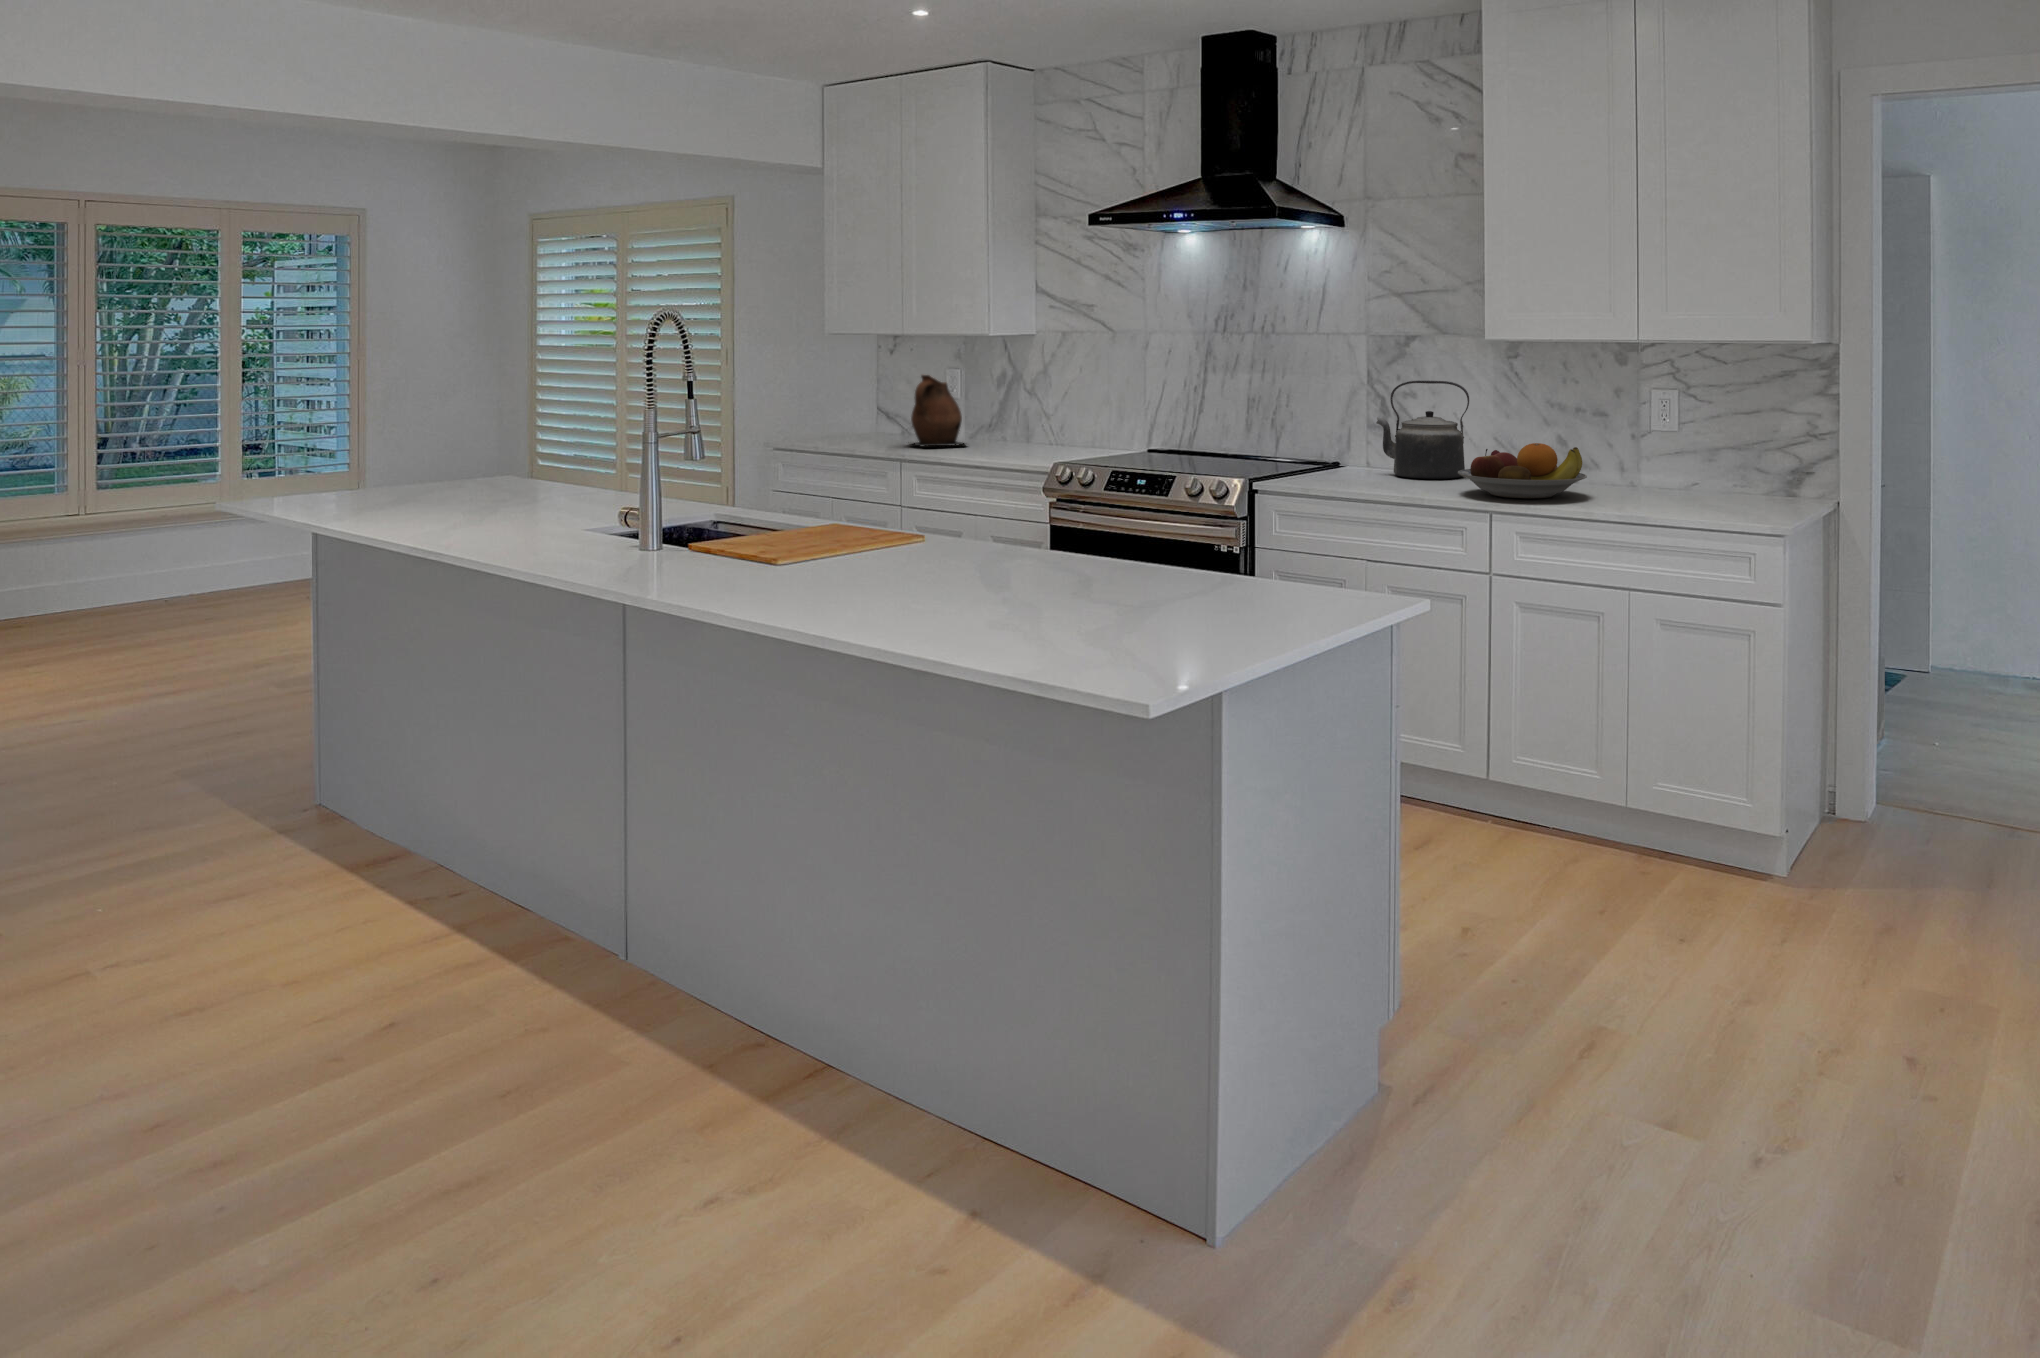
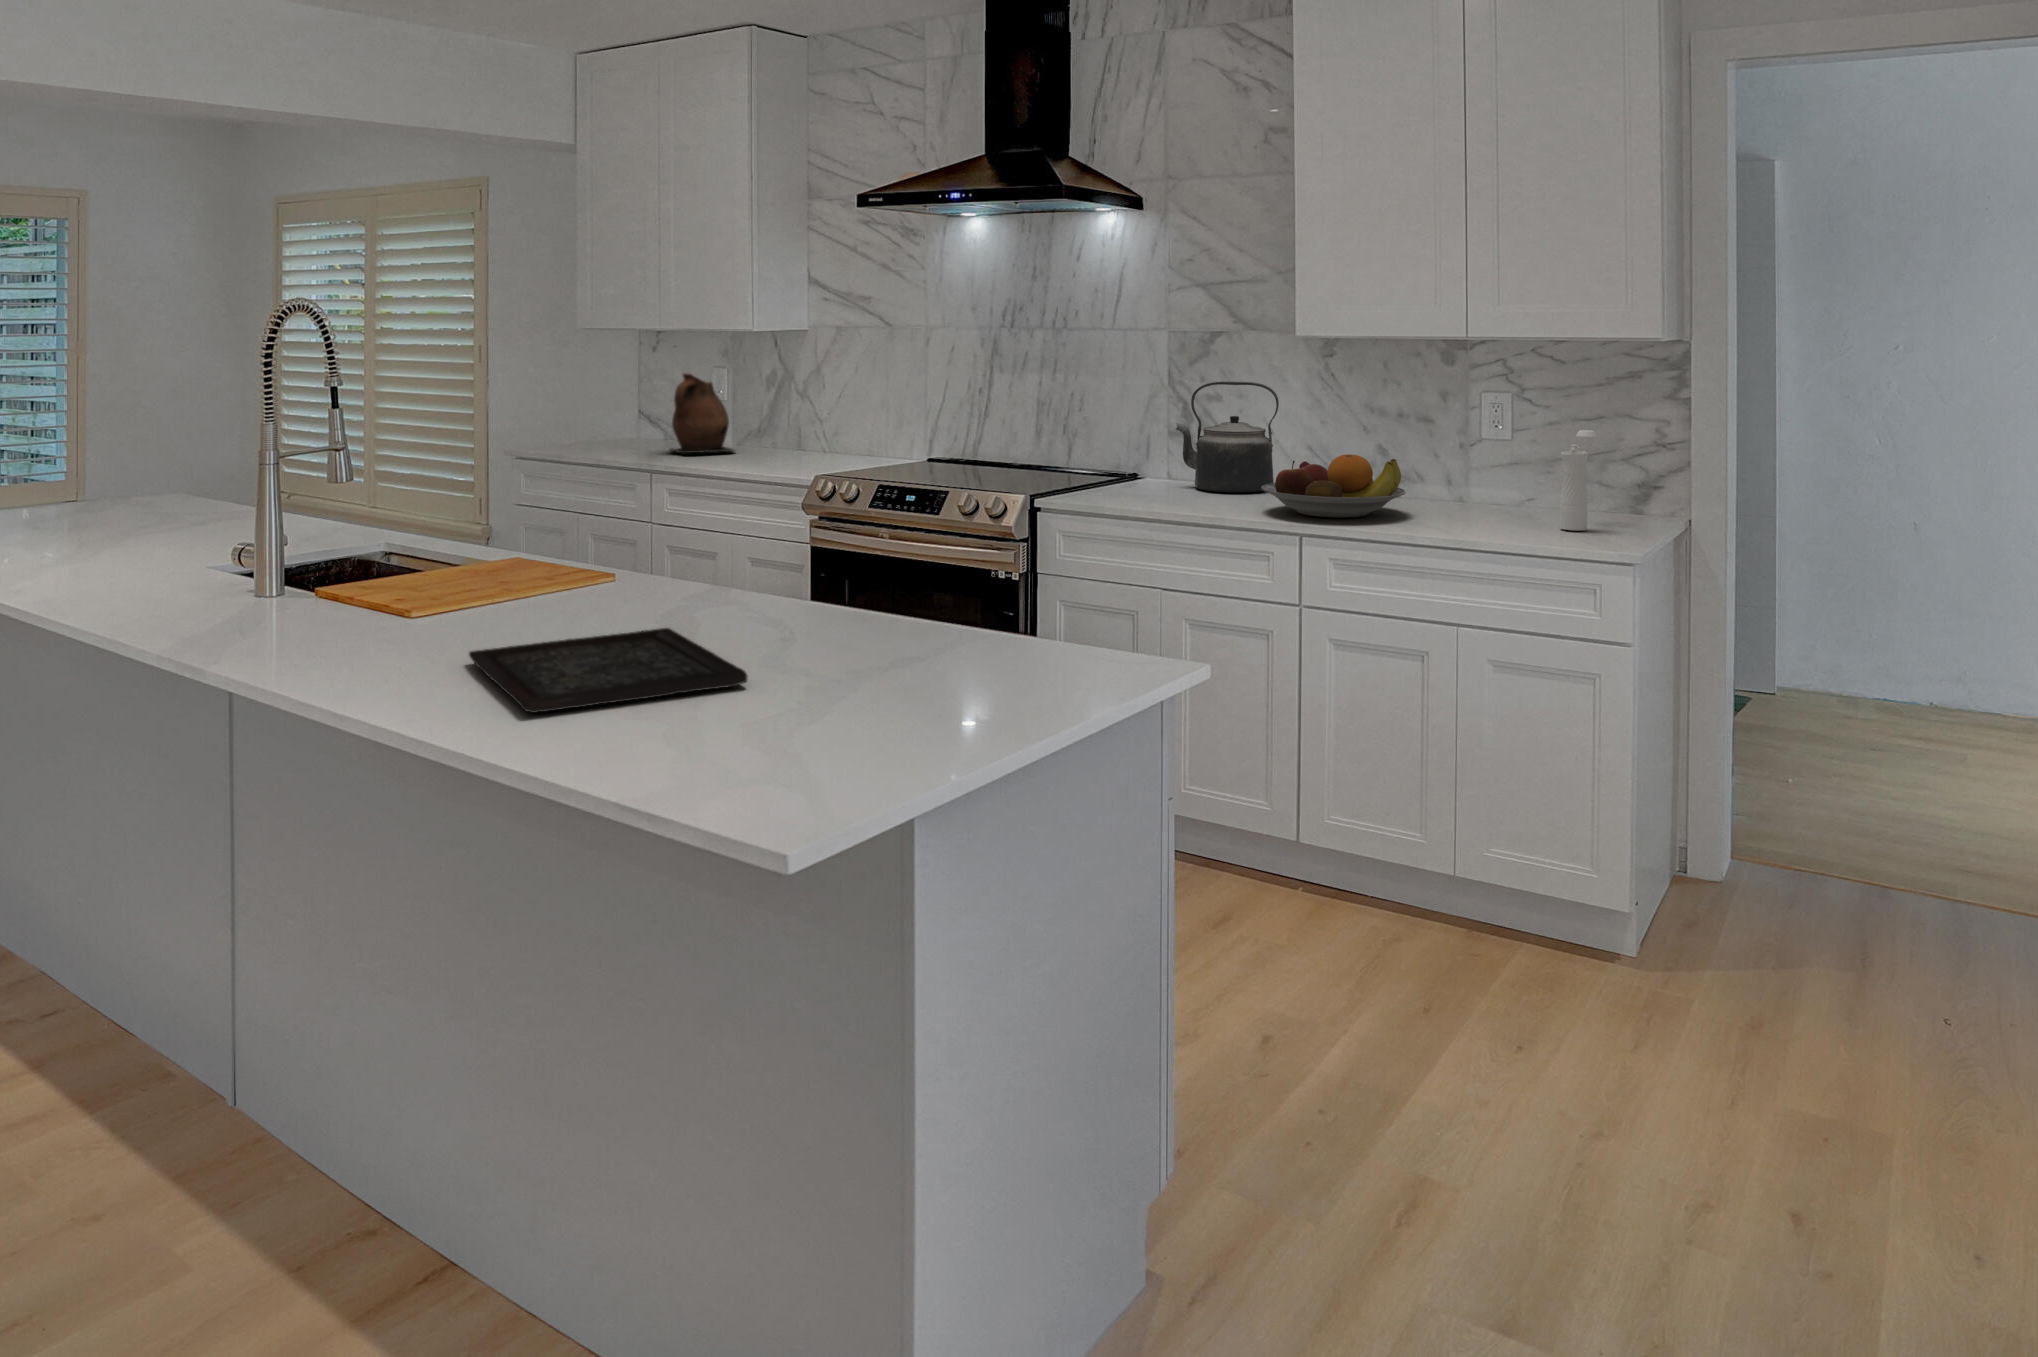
pepper mill: none [1725,422,1758,509] -> present [1559,430,1597,531]
tray: none [847,572,1078,626] -> present [469,628,748,713]

